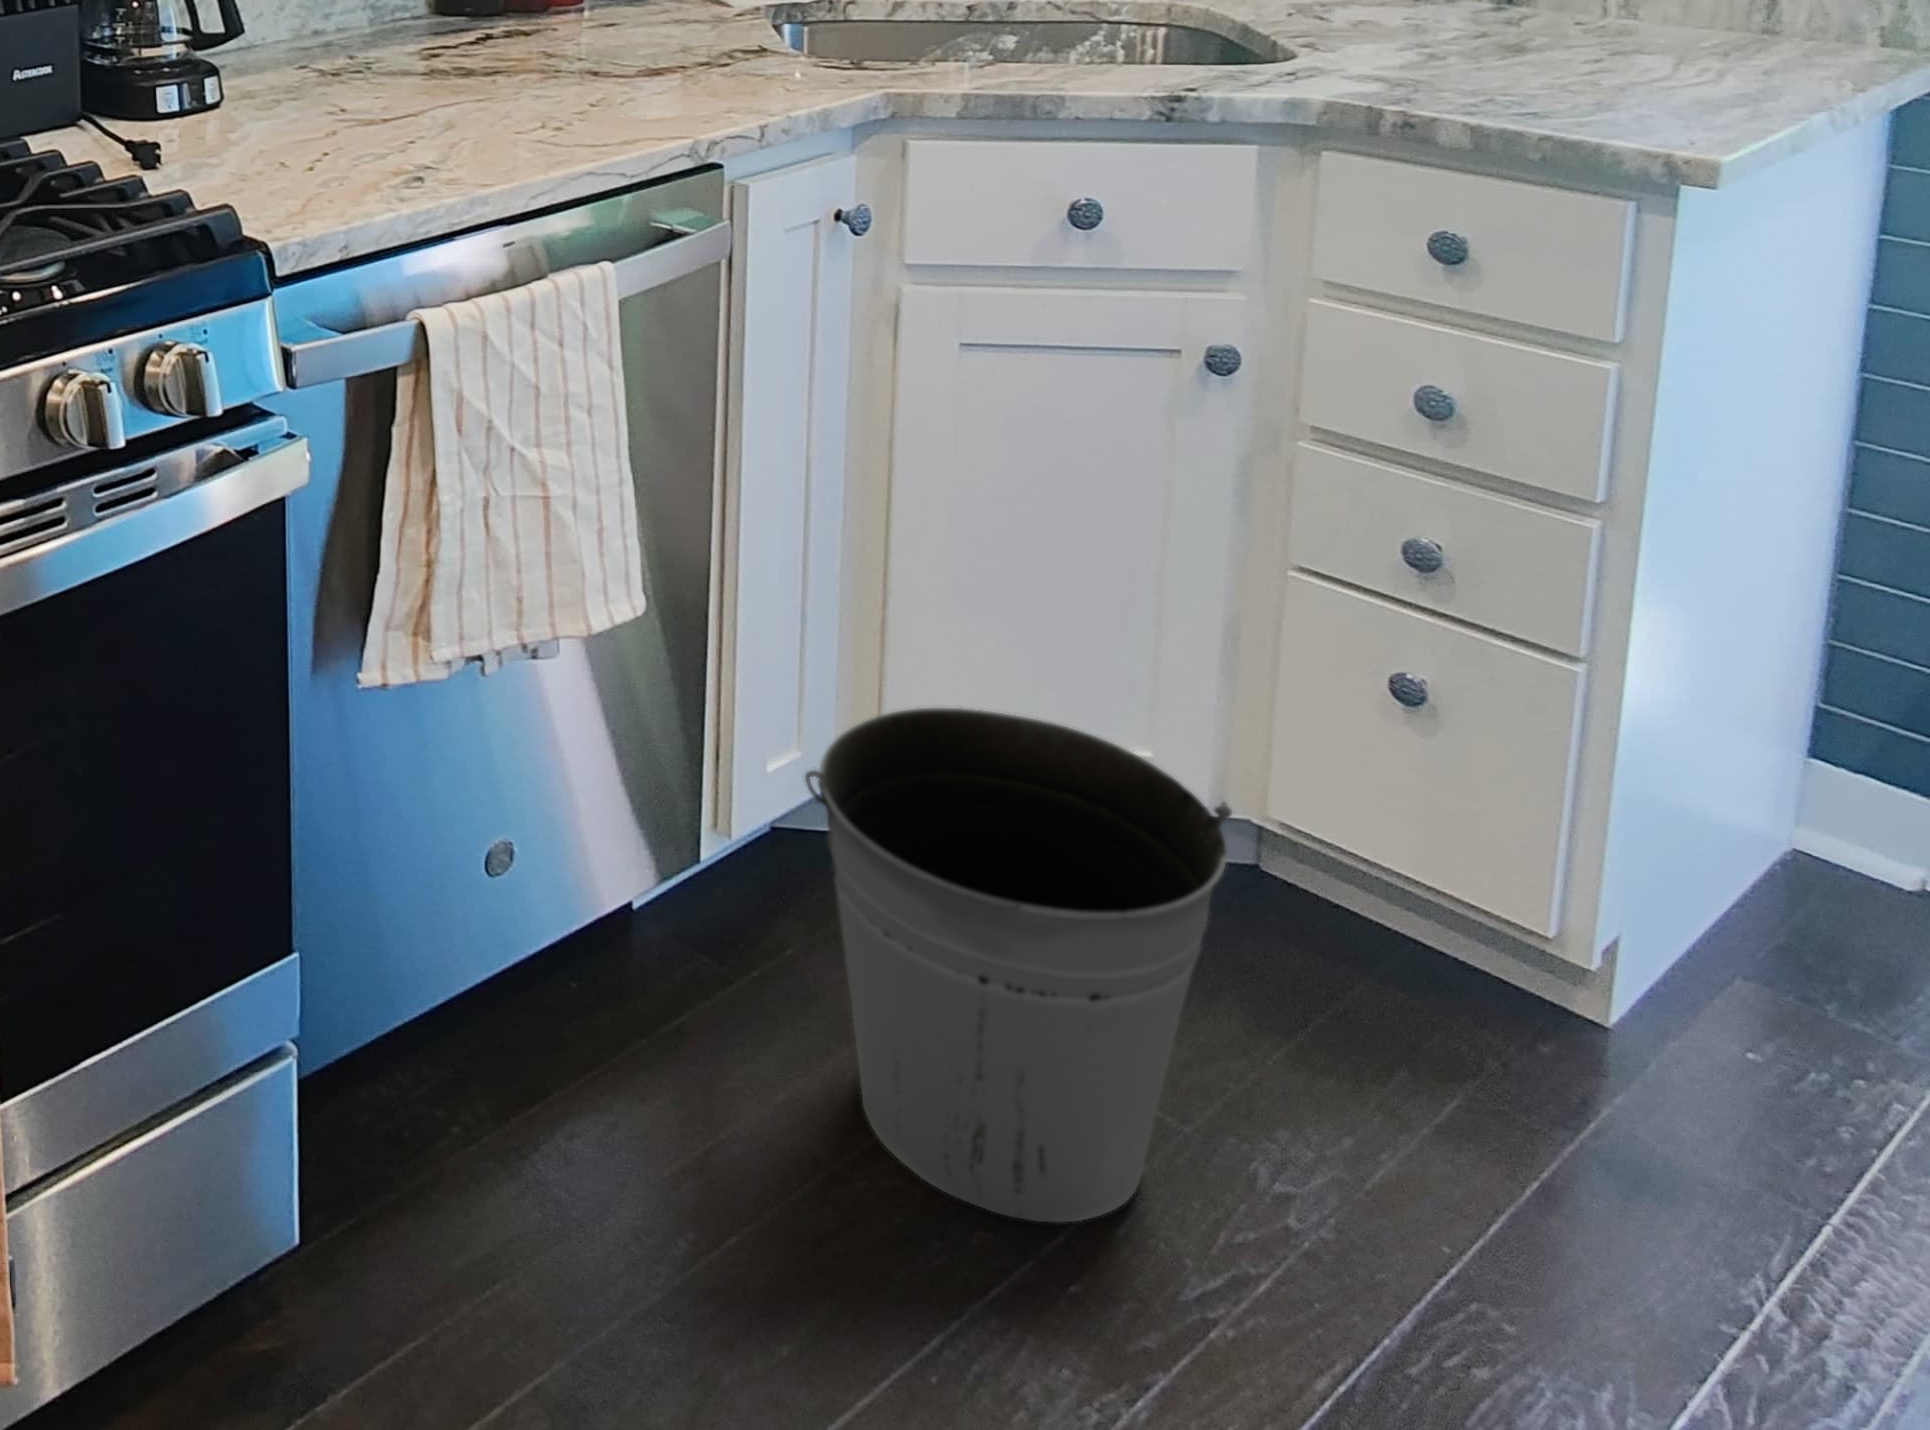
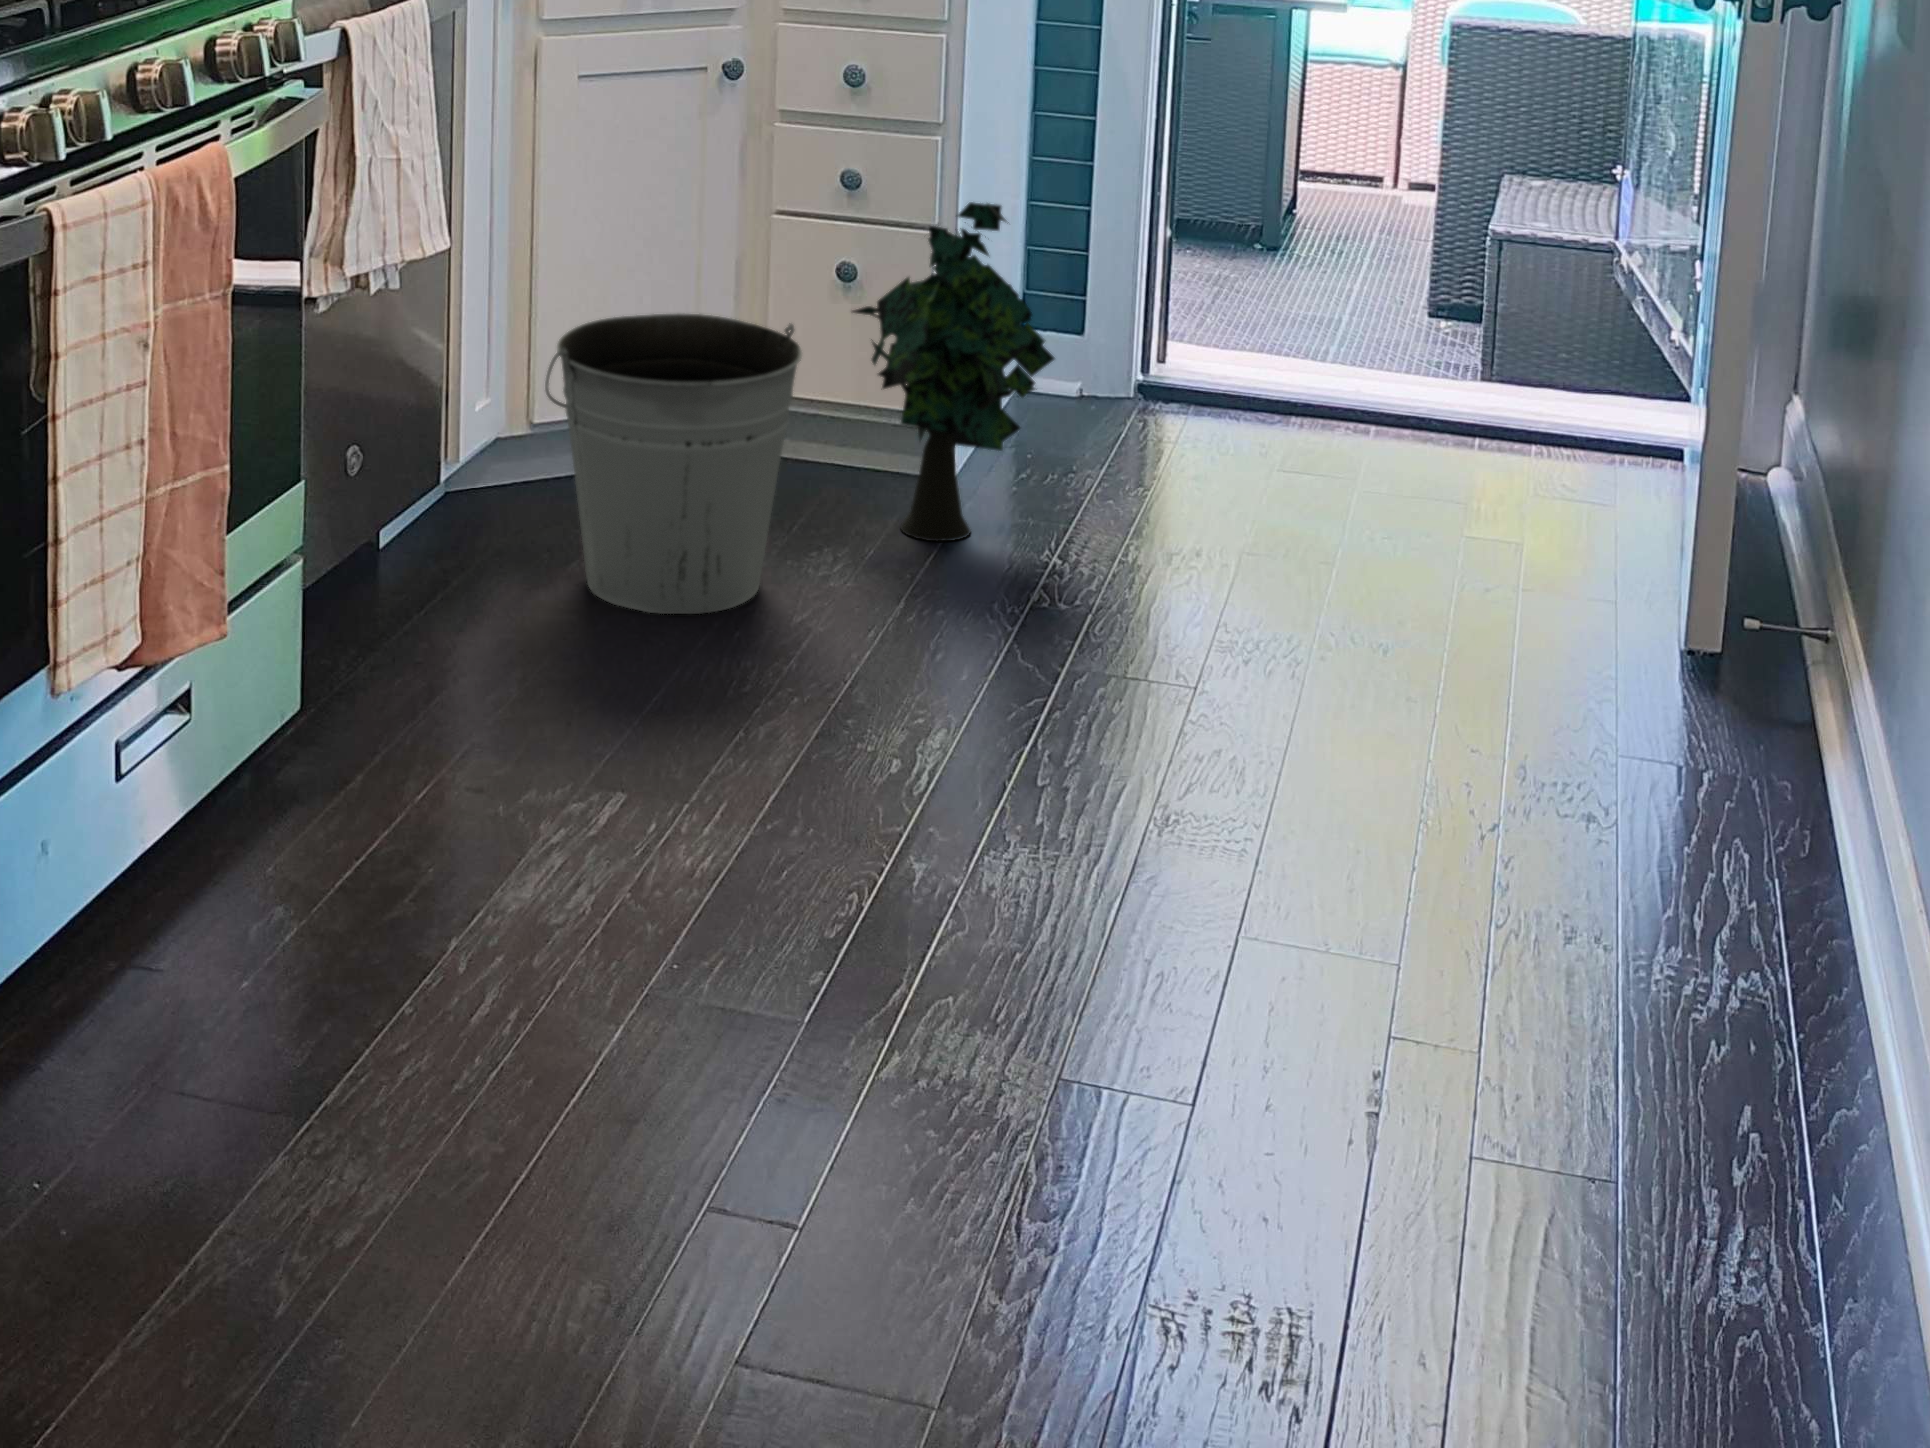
decorative plant: none [1385,661,1792,1190] -> present [852,202,1055,541]

